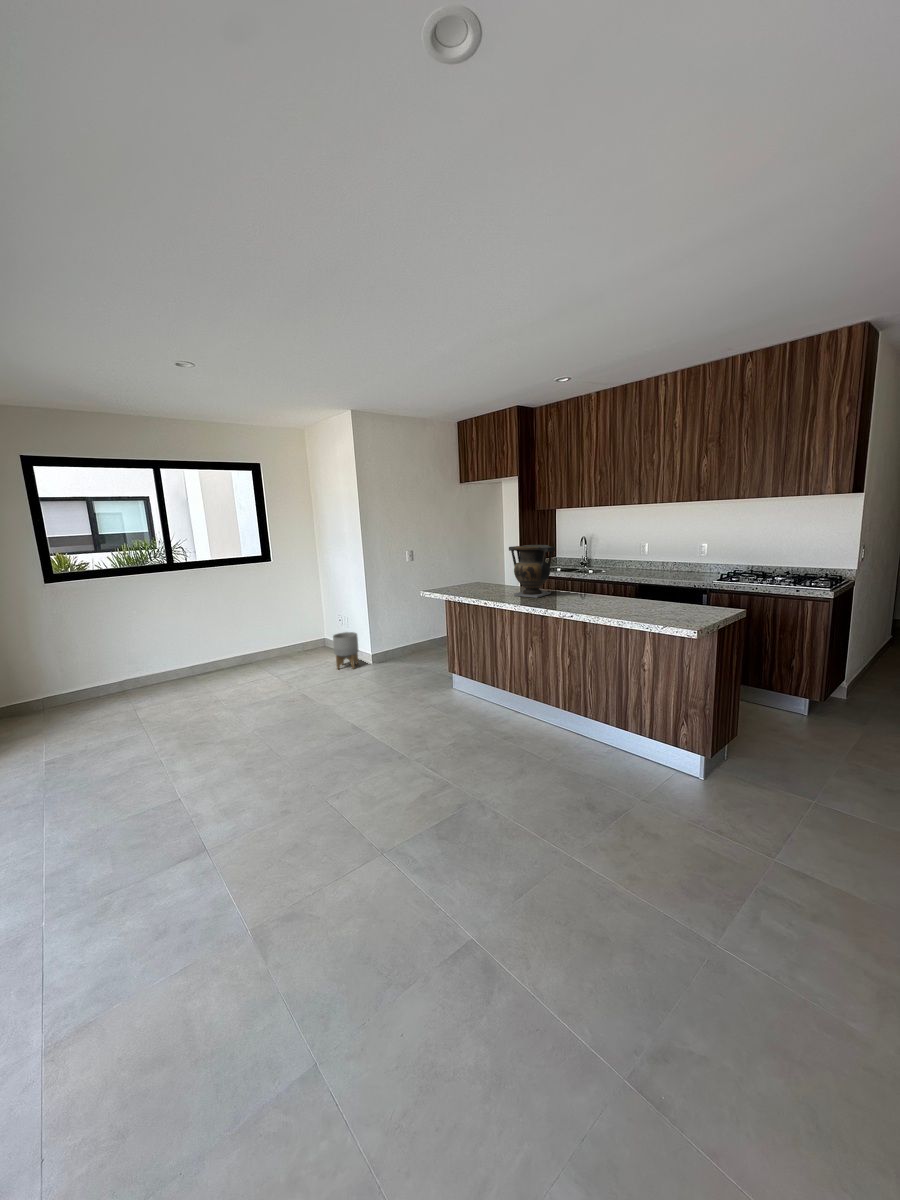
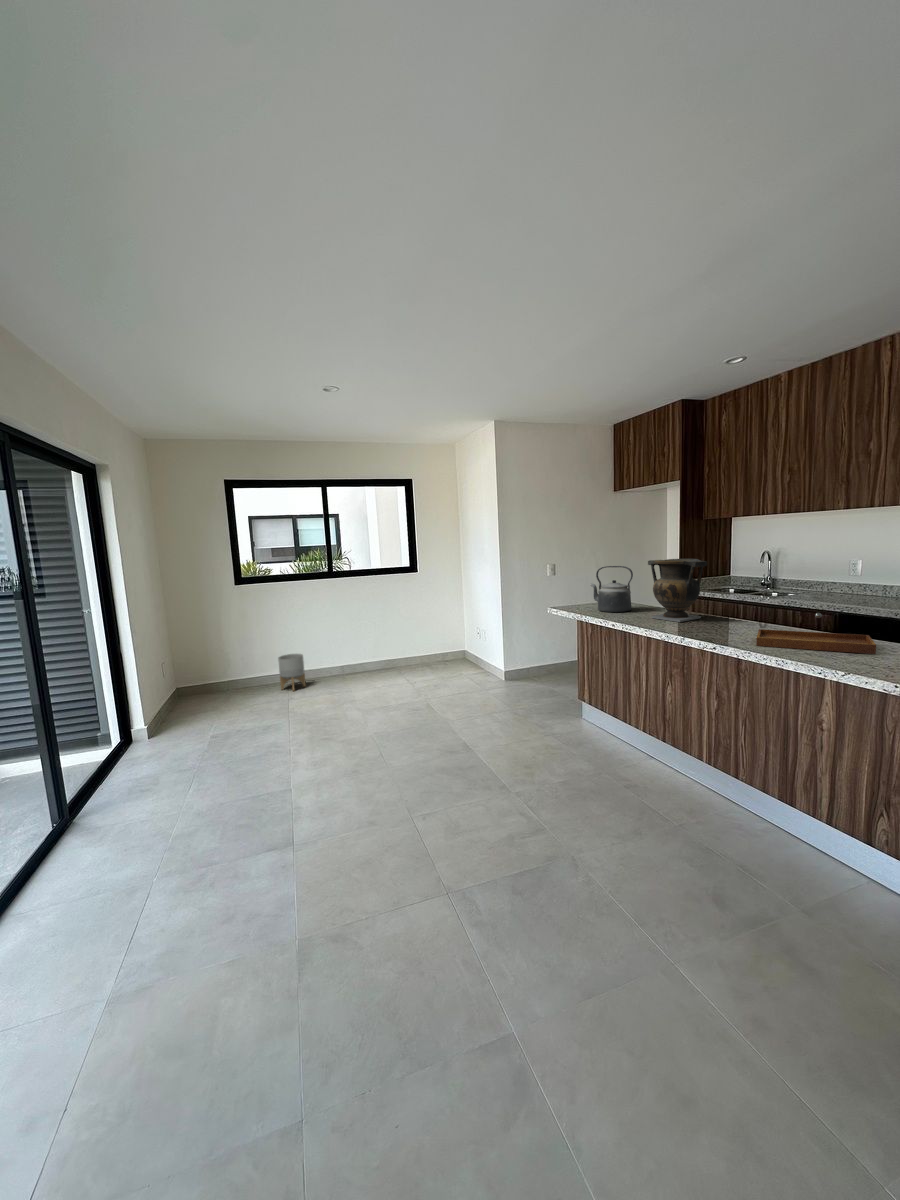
kettle: none [459,552,494,592] -> present [591,566,633,612]
tray: none [598,585,675,612] -> present [756,613,876,654]
planter: present [333,632,358,670] -> present [278,654,306,691]

